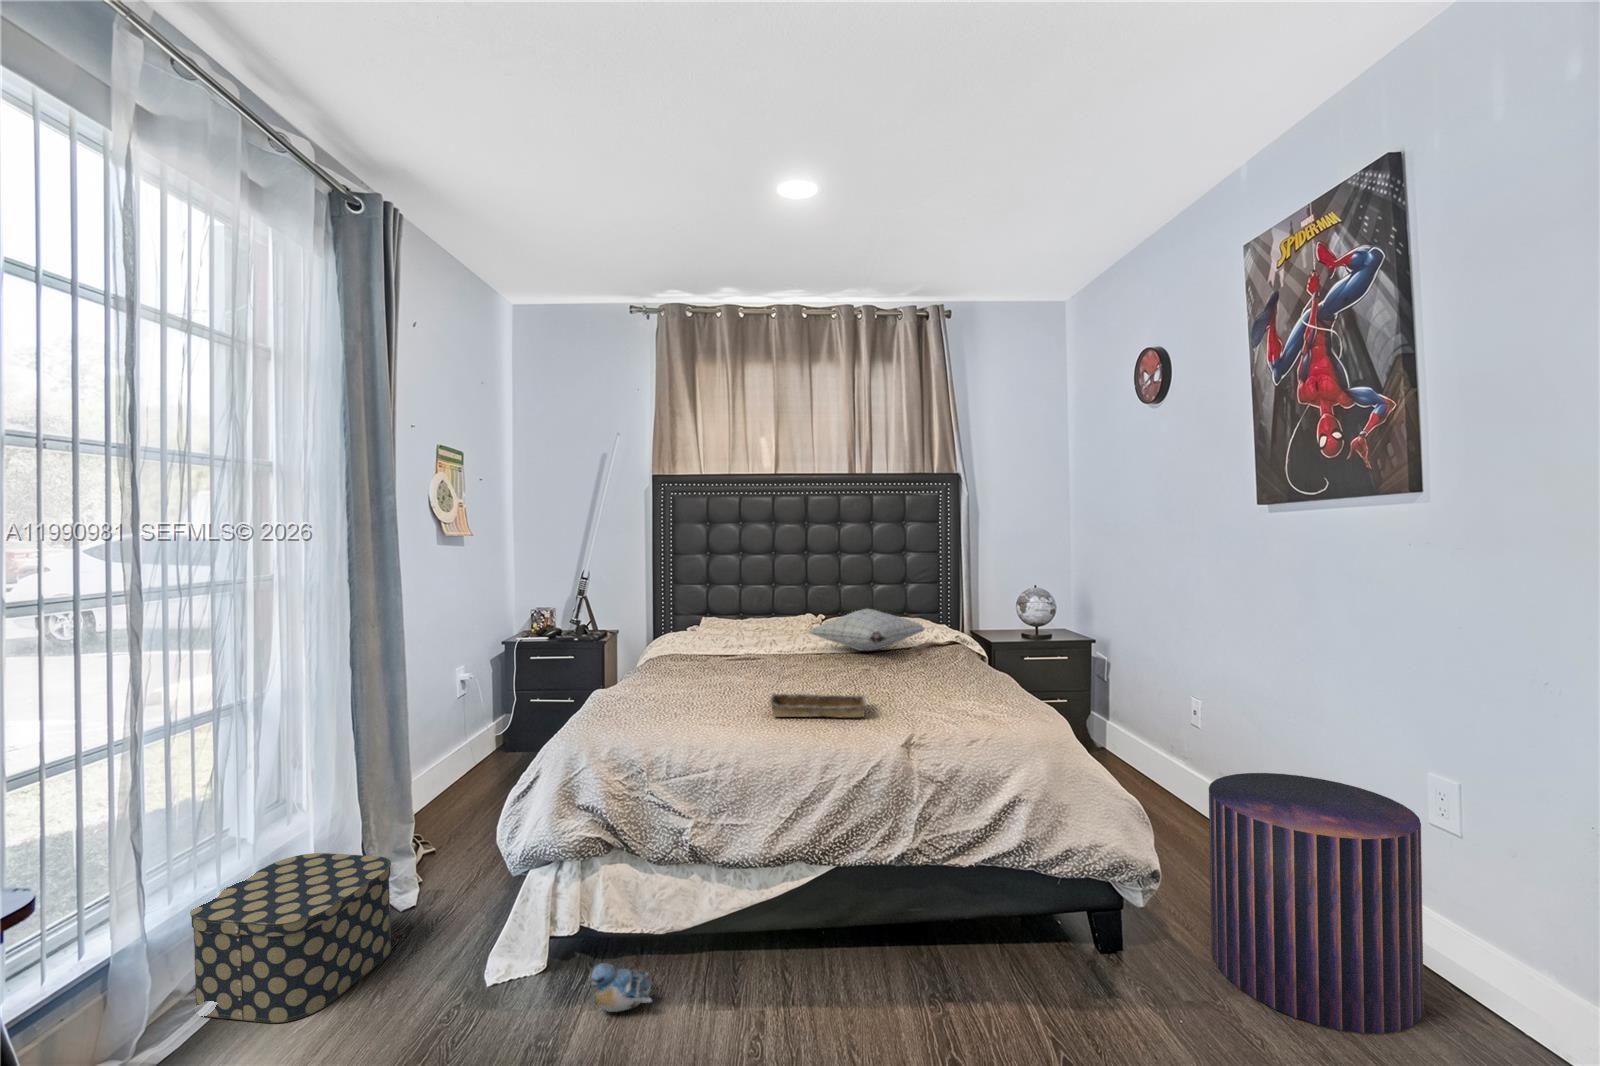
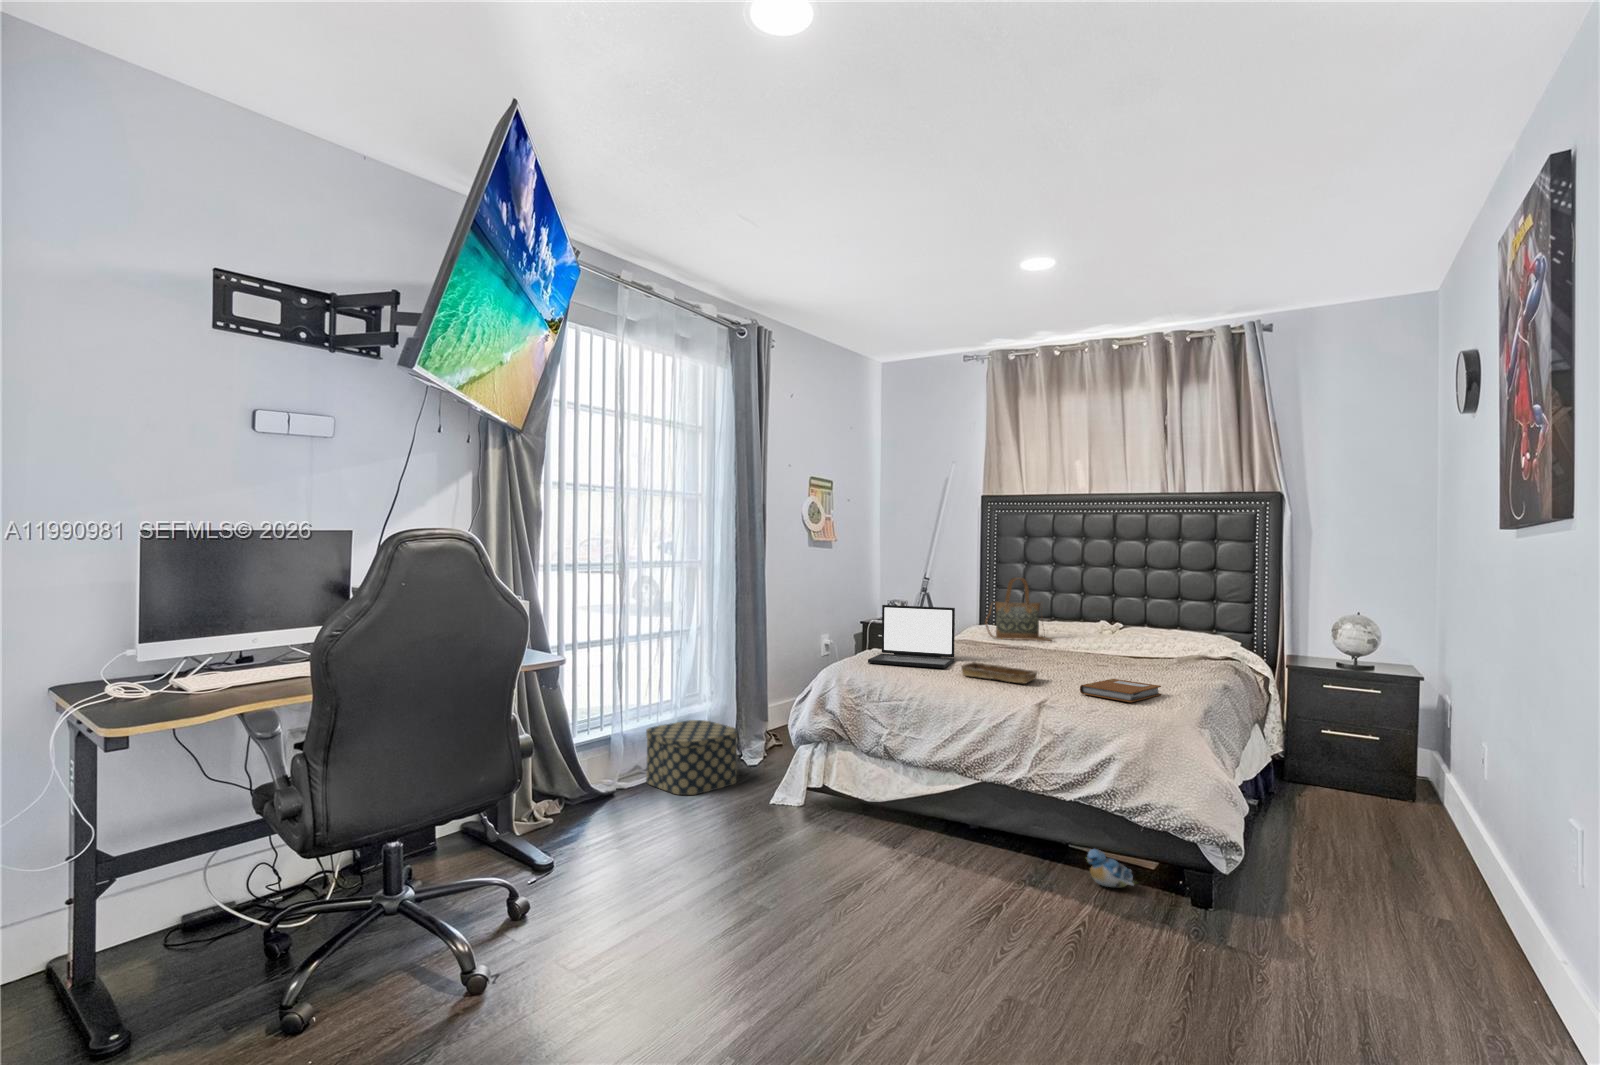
handbag: none [708,573,785,649] -> present [985,578,1052,641]
pillow: present [808,609,925,651] -> none [1061,615,1176,653]
laptop: none [622,622,736,717] -> present [868,605,955,668]
notebook: none [938,692,1007,724] -> present [1080,679,1161,702]
pouf: present [1209,773,1424,1033] -> none [1281,777,1479,1007]
plush toy: present [589,963,658,1012] -> present [1086,849,1138,888]

